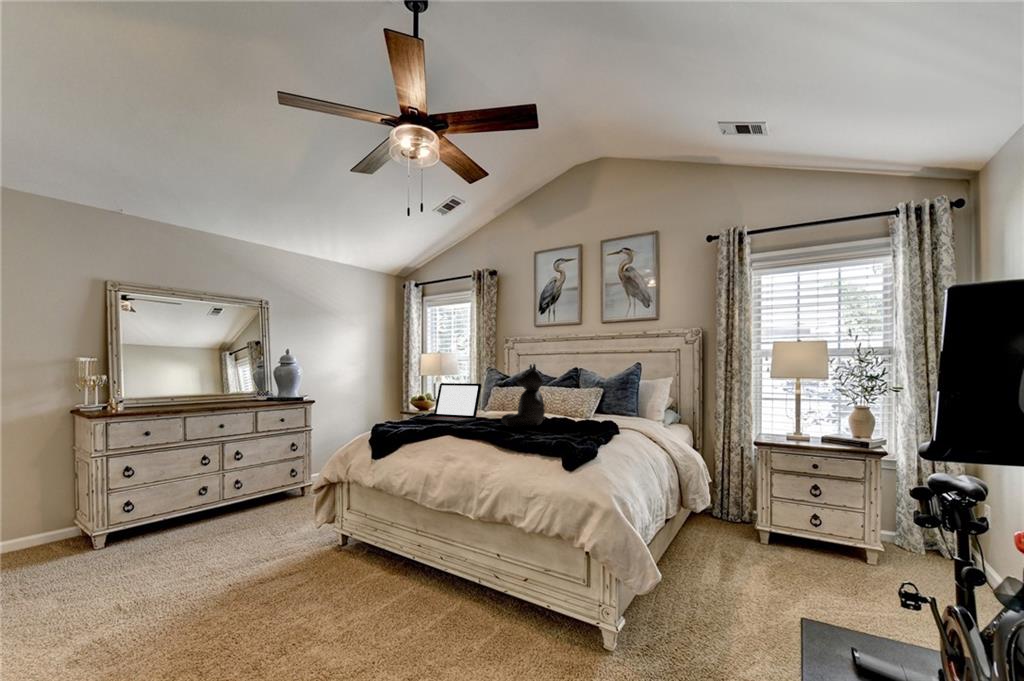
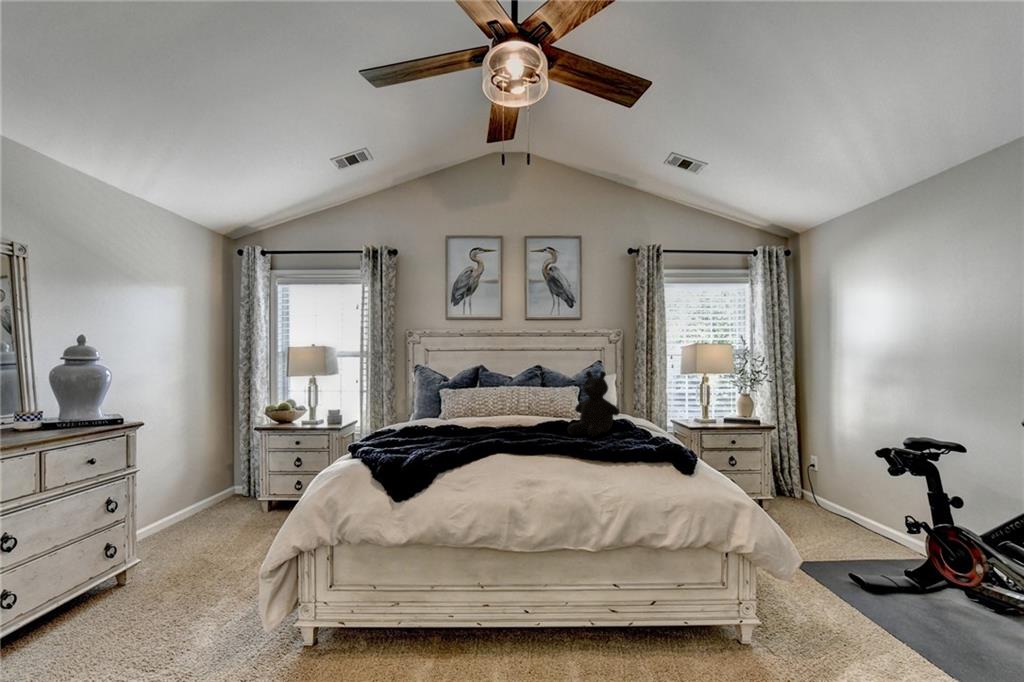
laptop: present [412,383,481,423] -> none [444,391,509,439]

